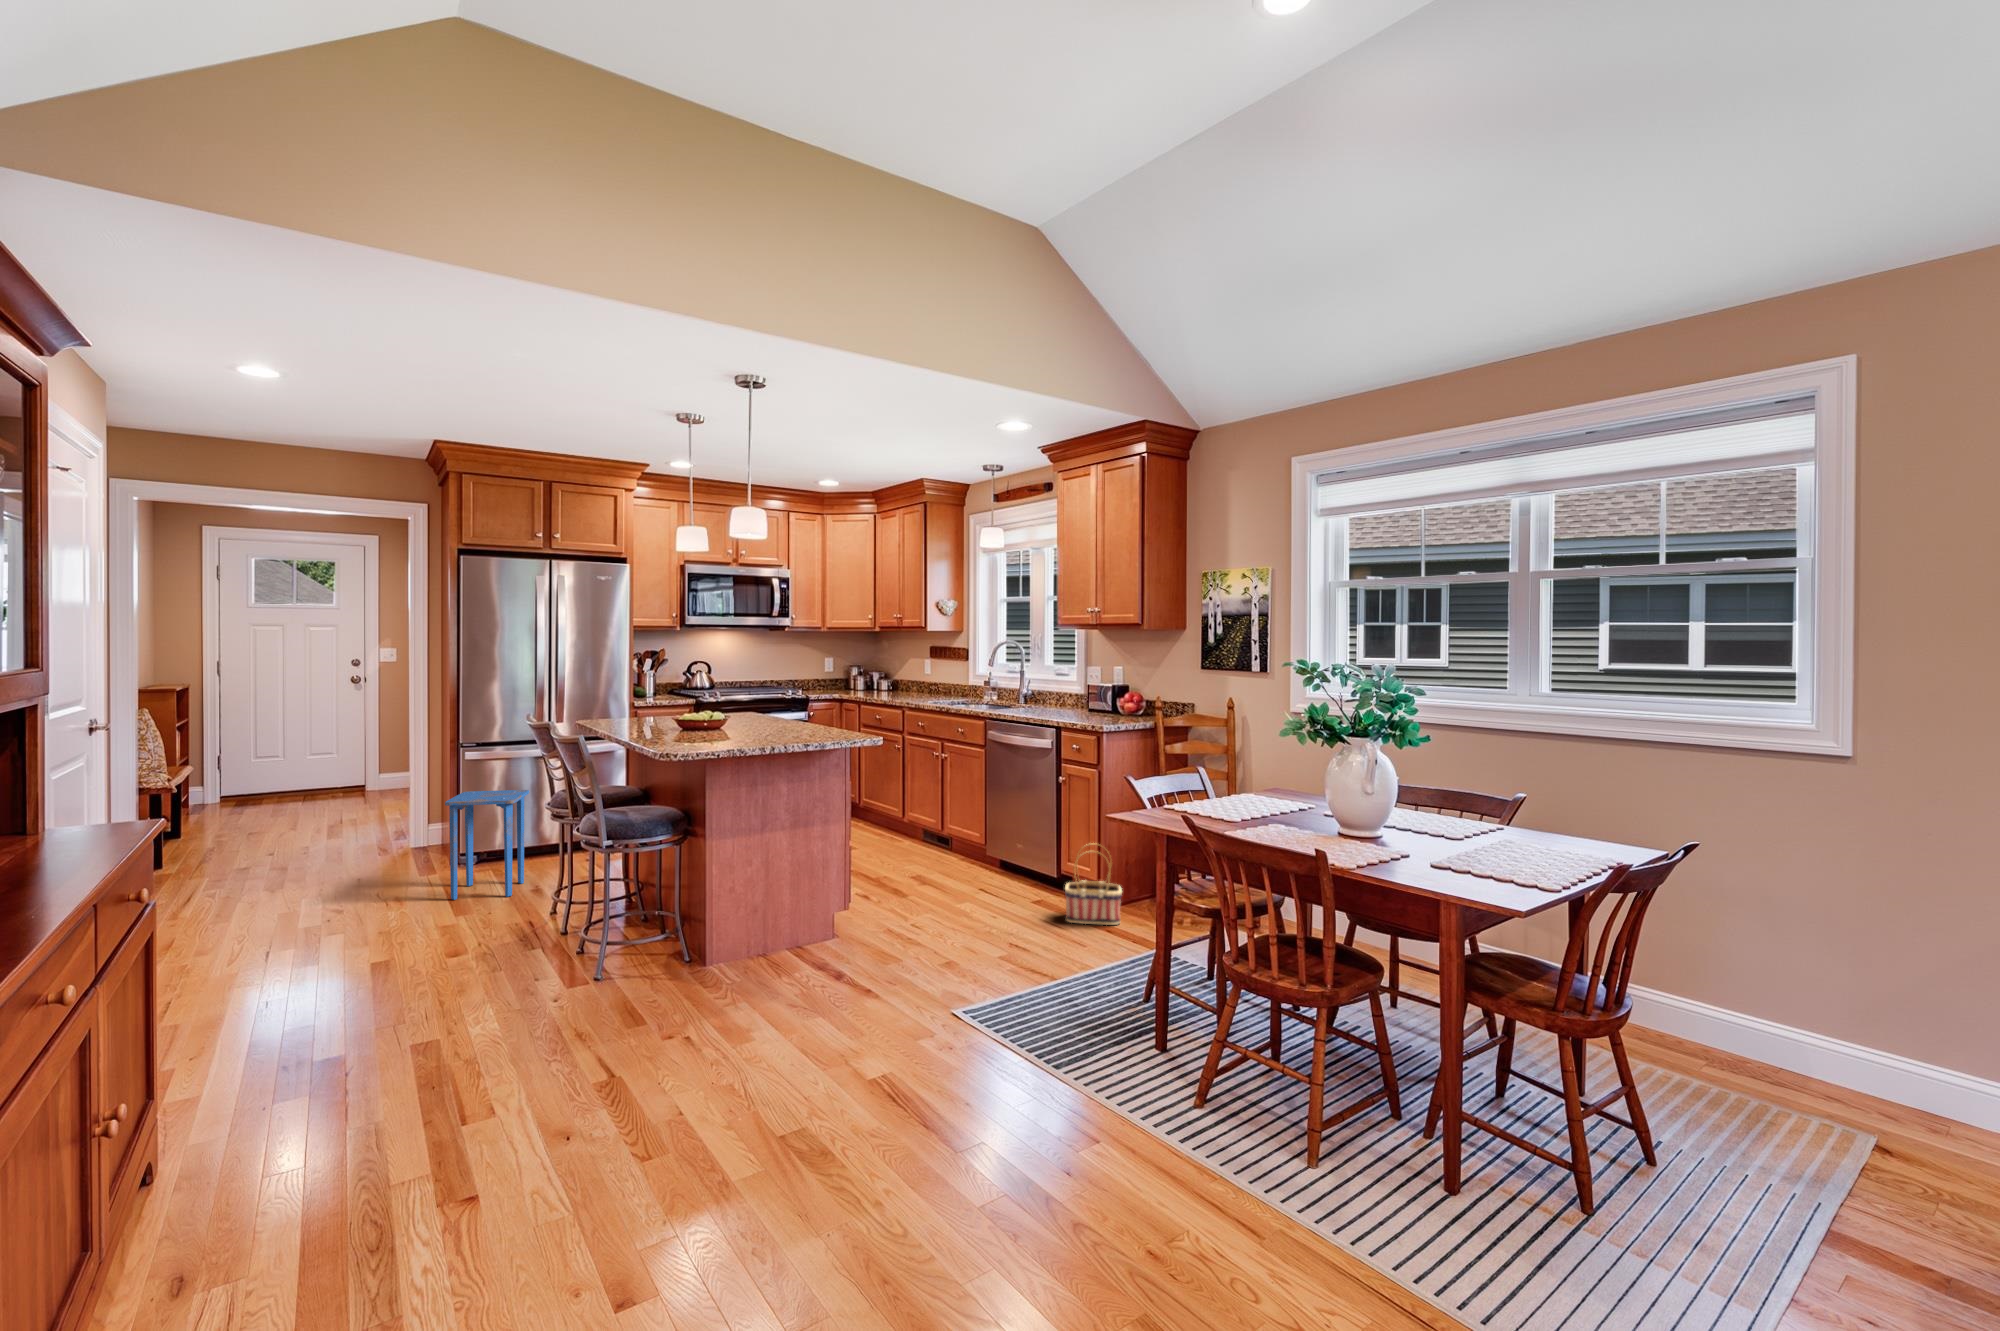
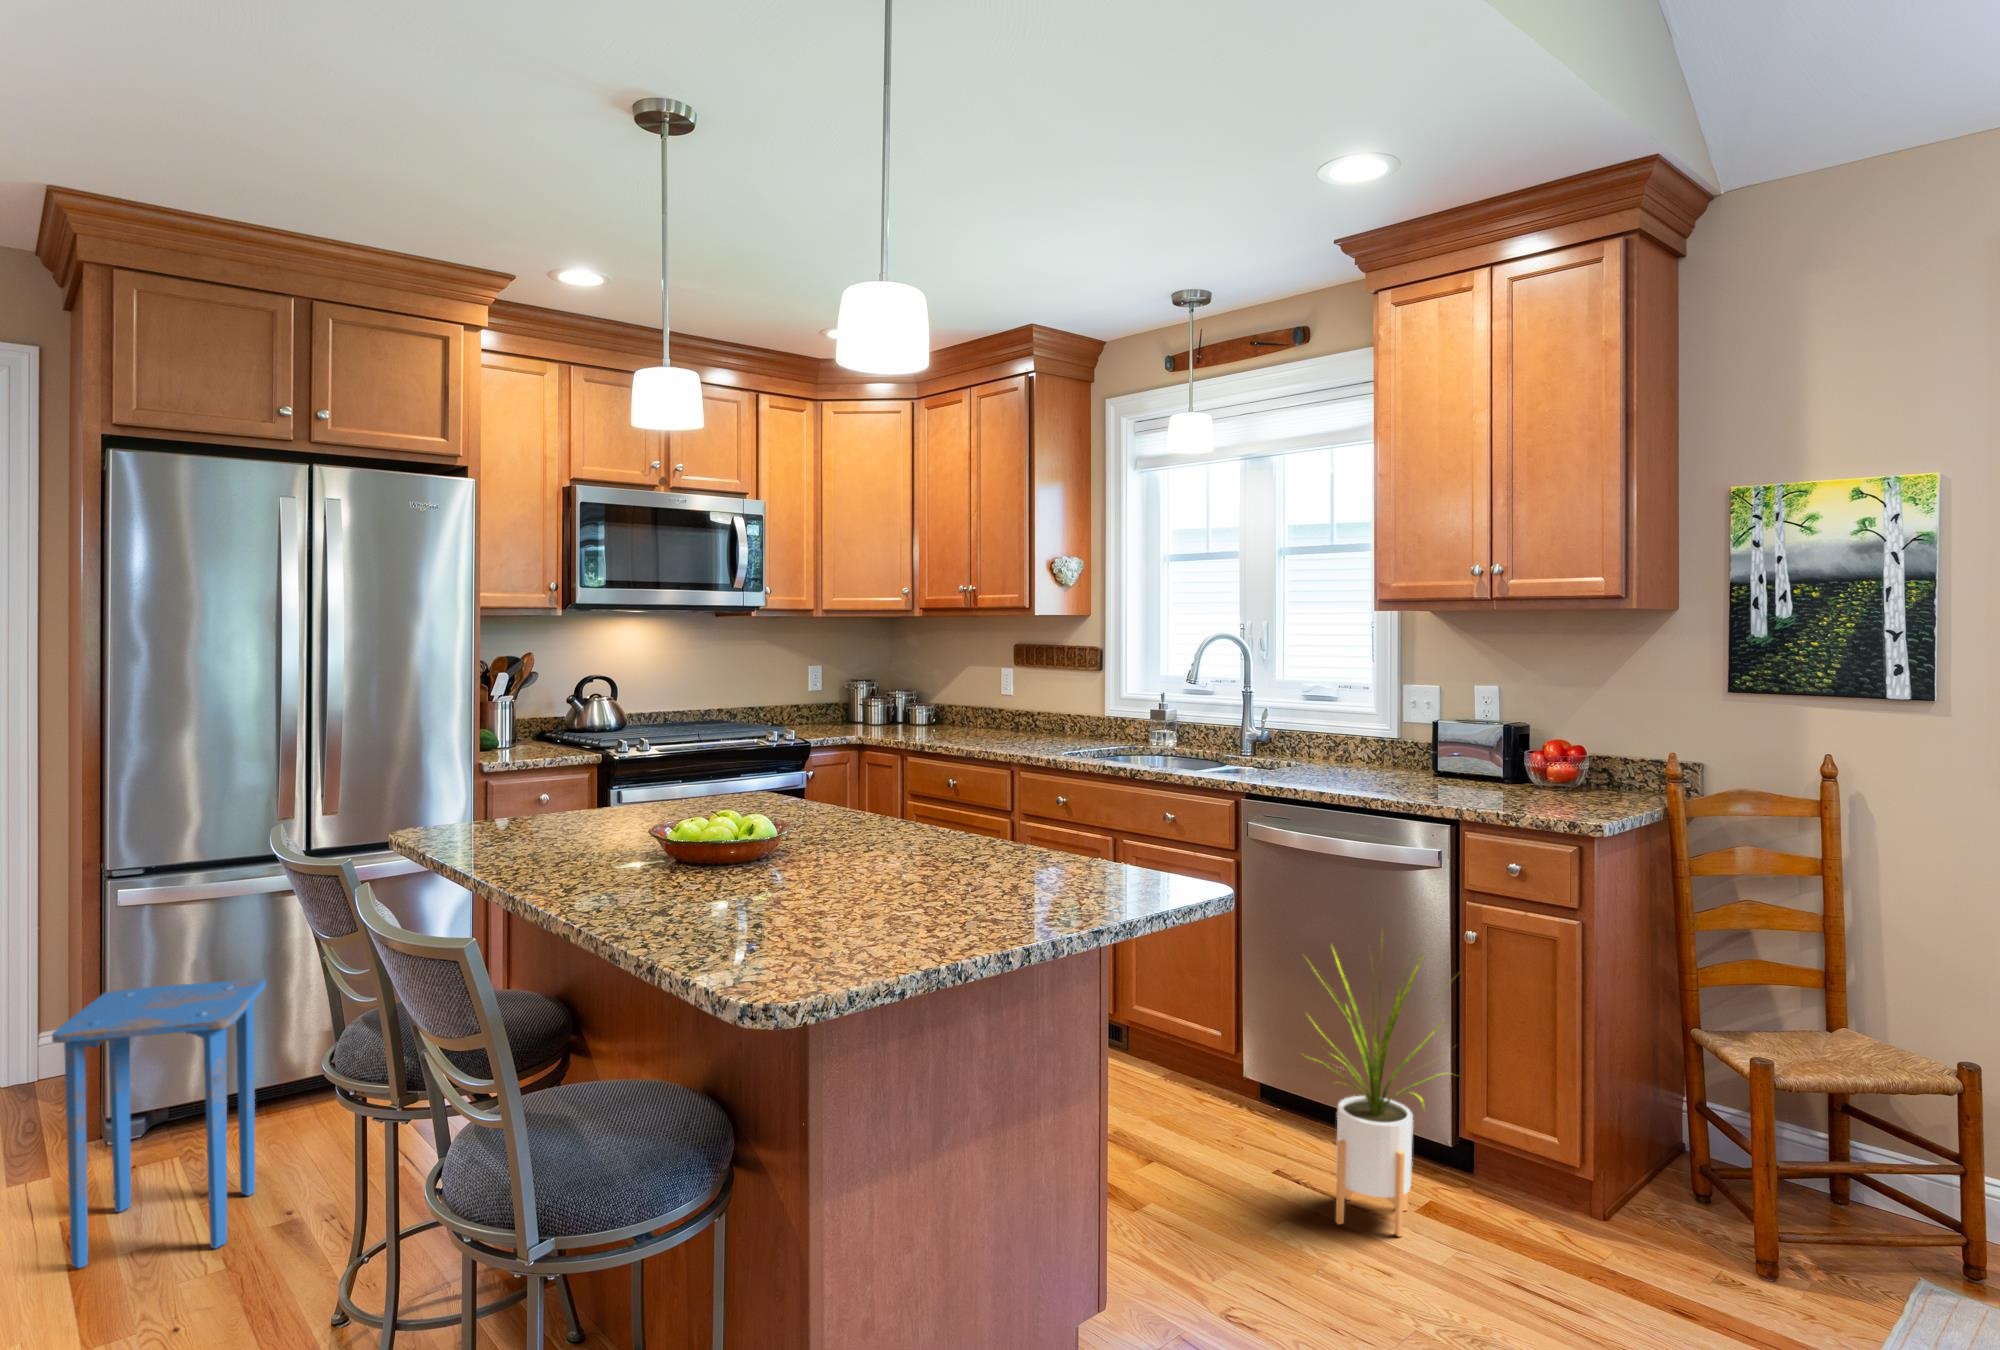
house plant: none [972,775,1041,910] -> present [1303,944,1446,1236]
basket: present [1065,844,1122,925] -> none [1537,1085,1686,1280]

